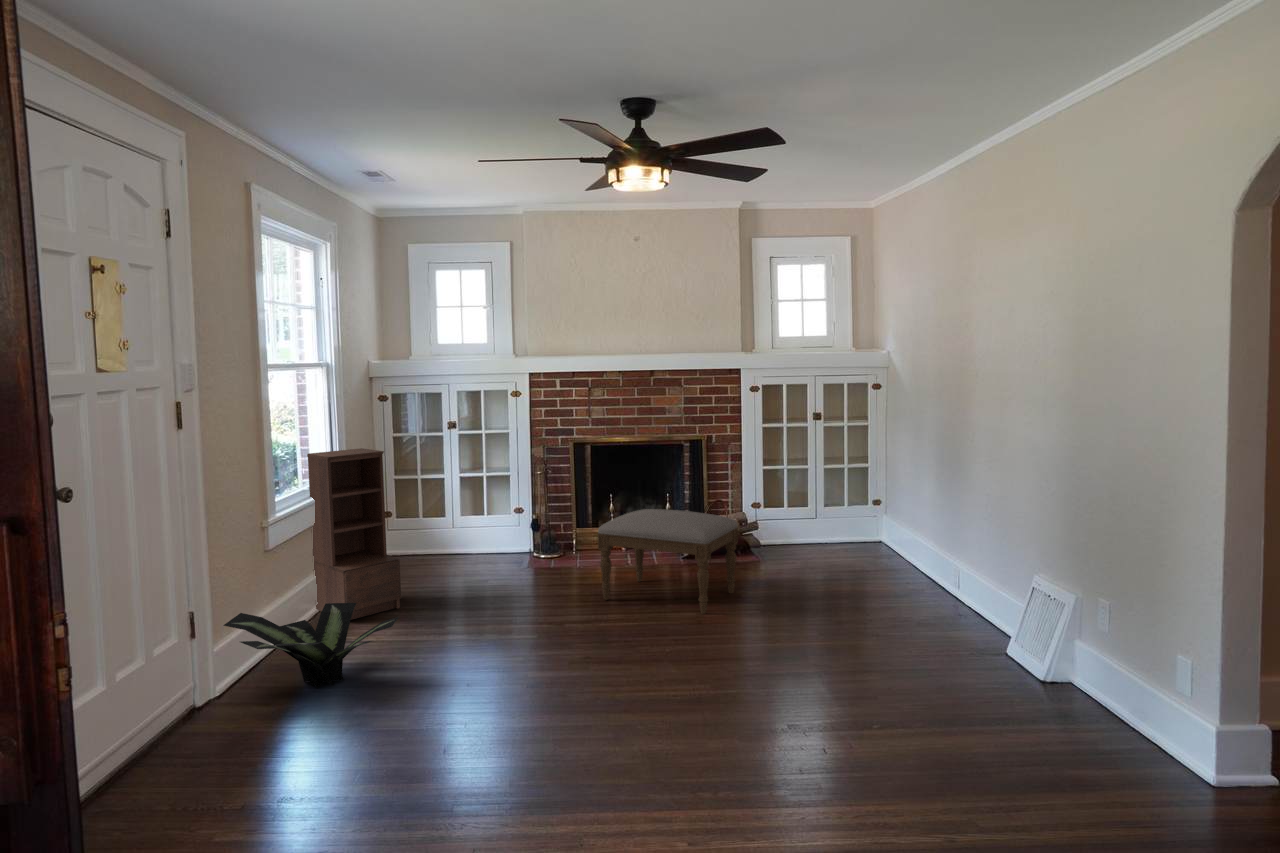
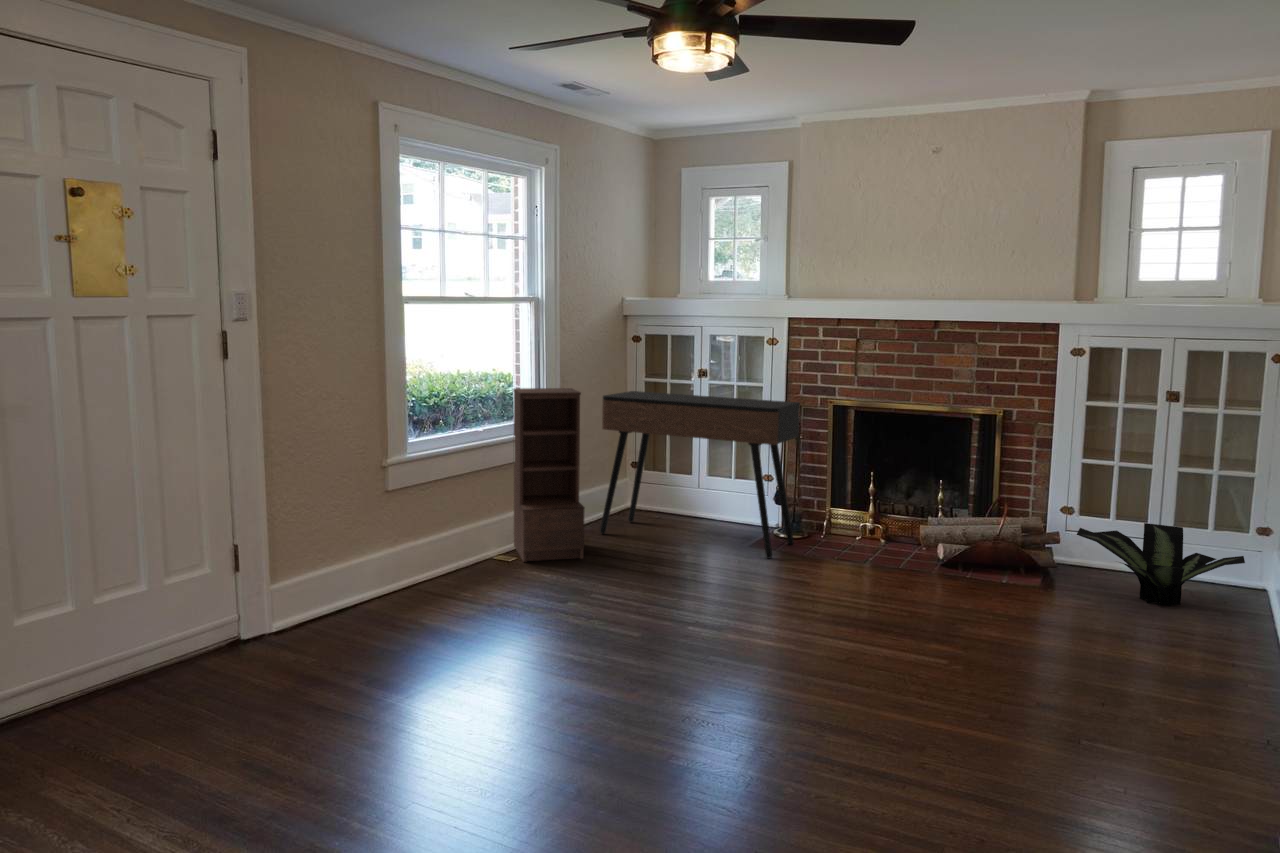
console table: none [382,443,561,583] -> present [600,391,800,558]
ottoman: present [597,509,738,614] -> none [786,491,968,630]
potted plant: present [224,603,399,688] -> present [1077,523,1245,606]

